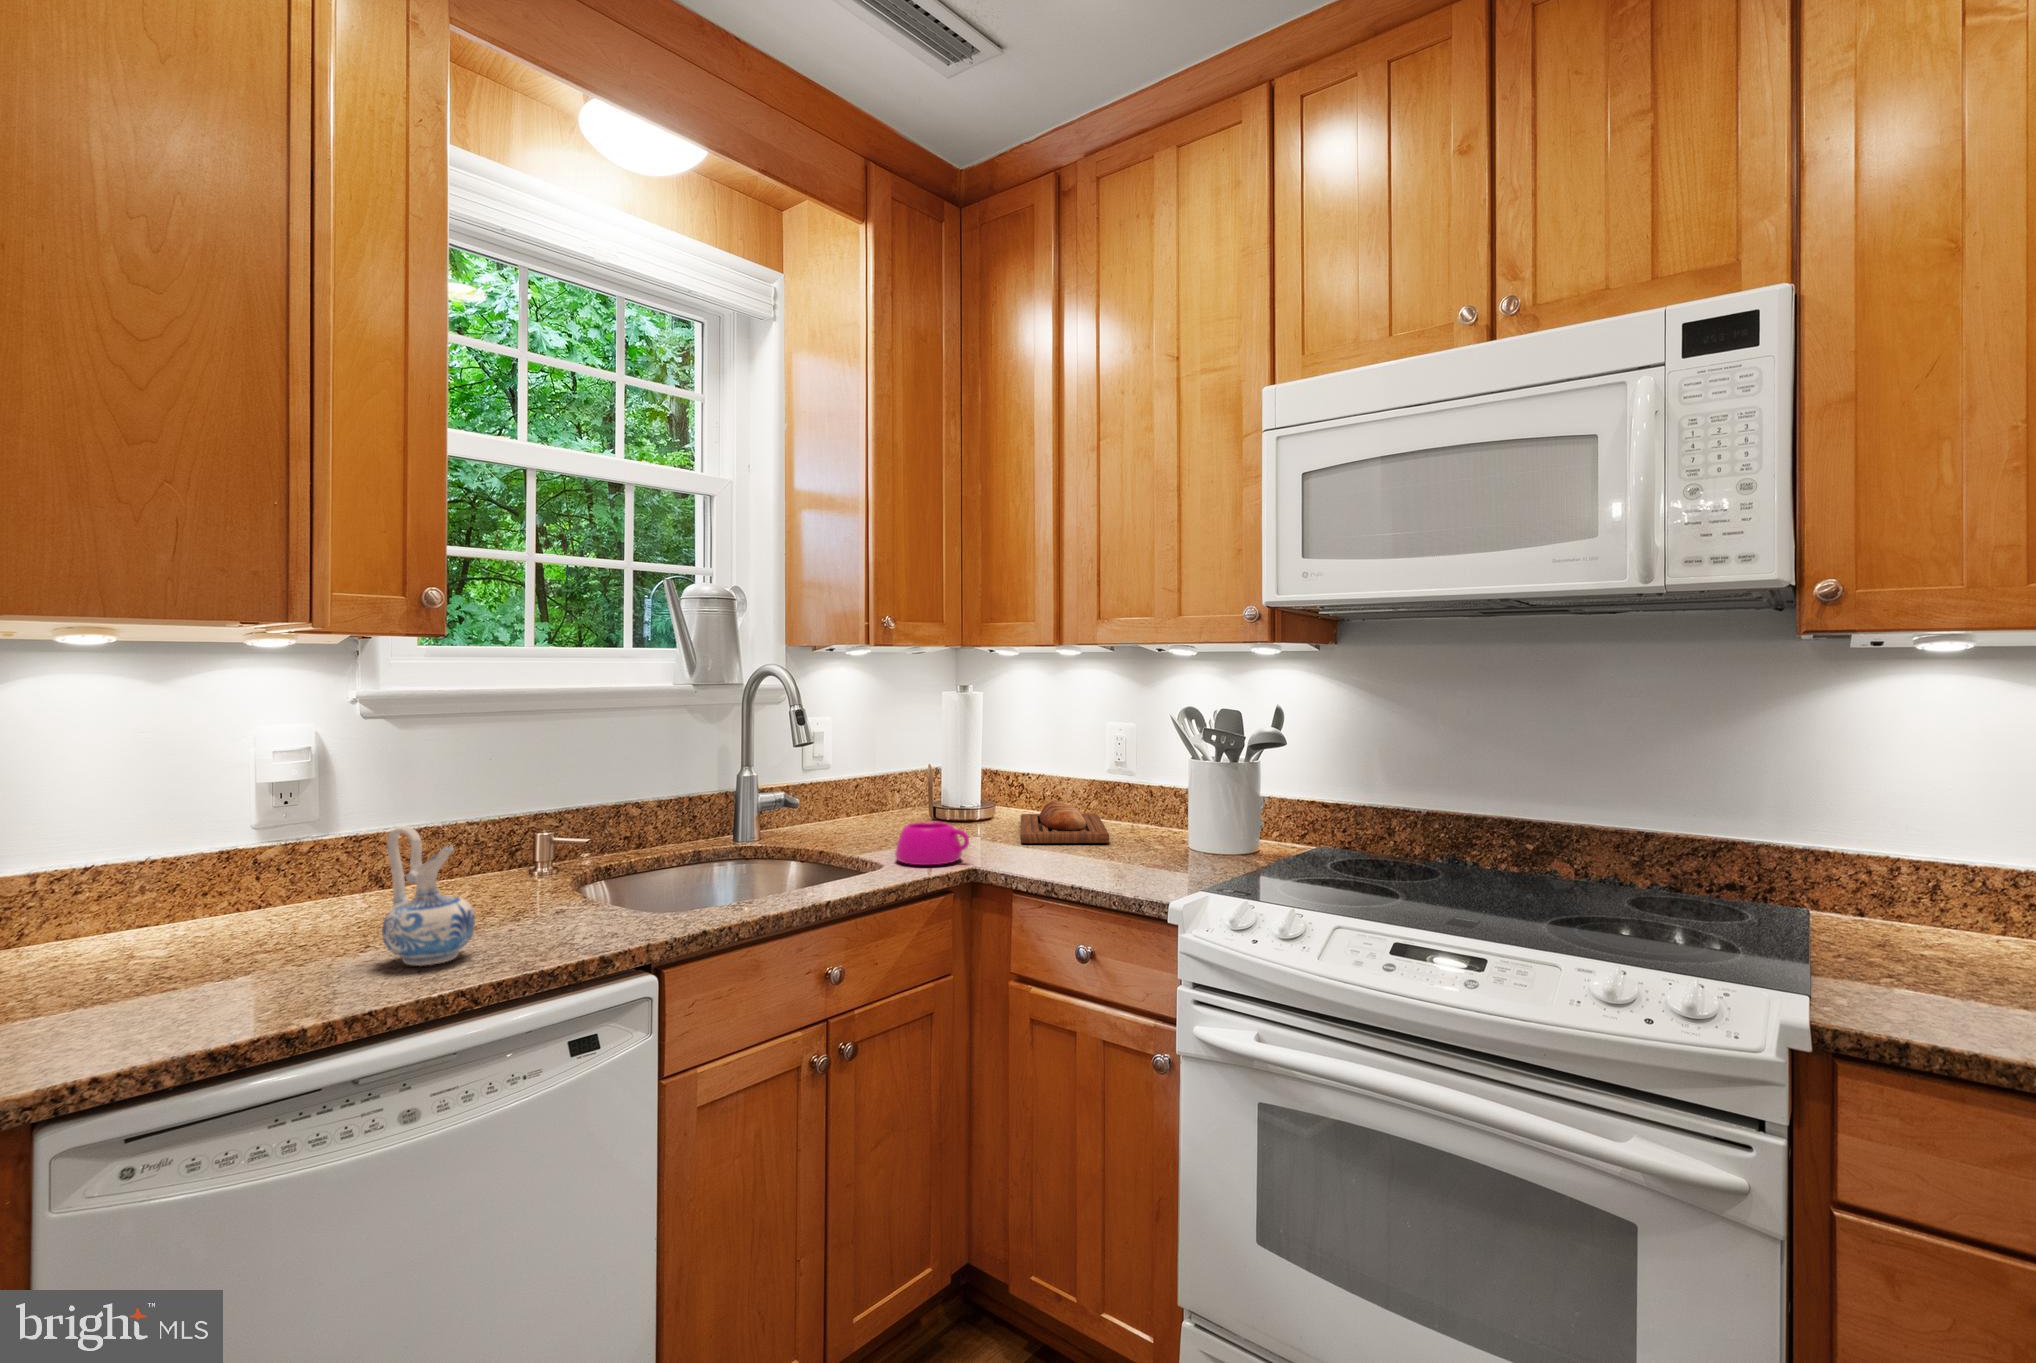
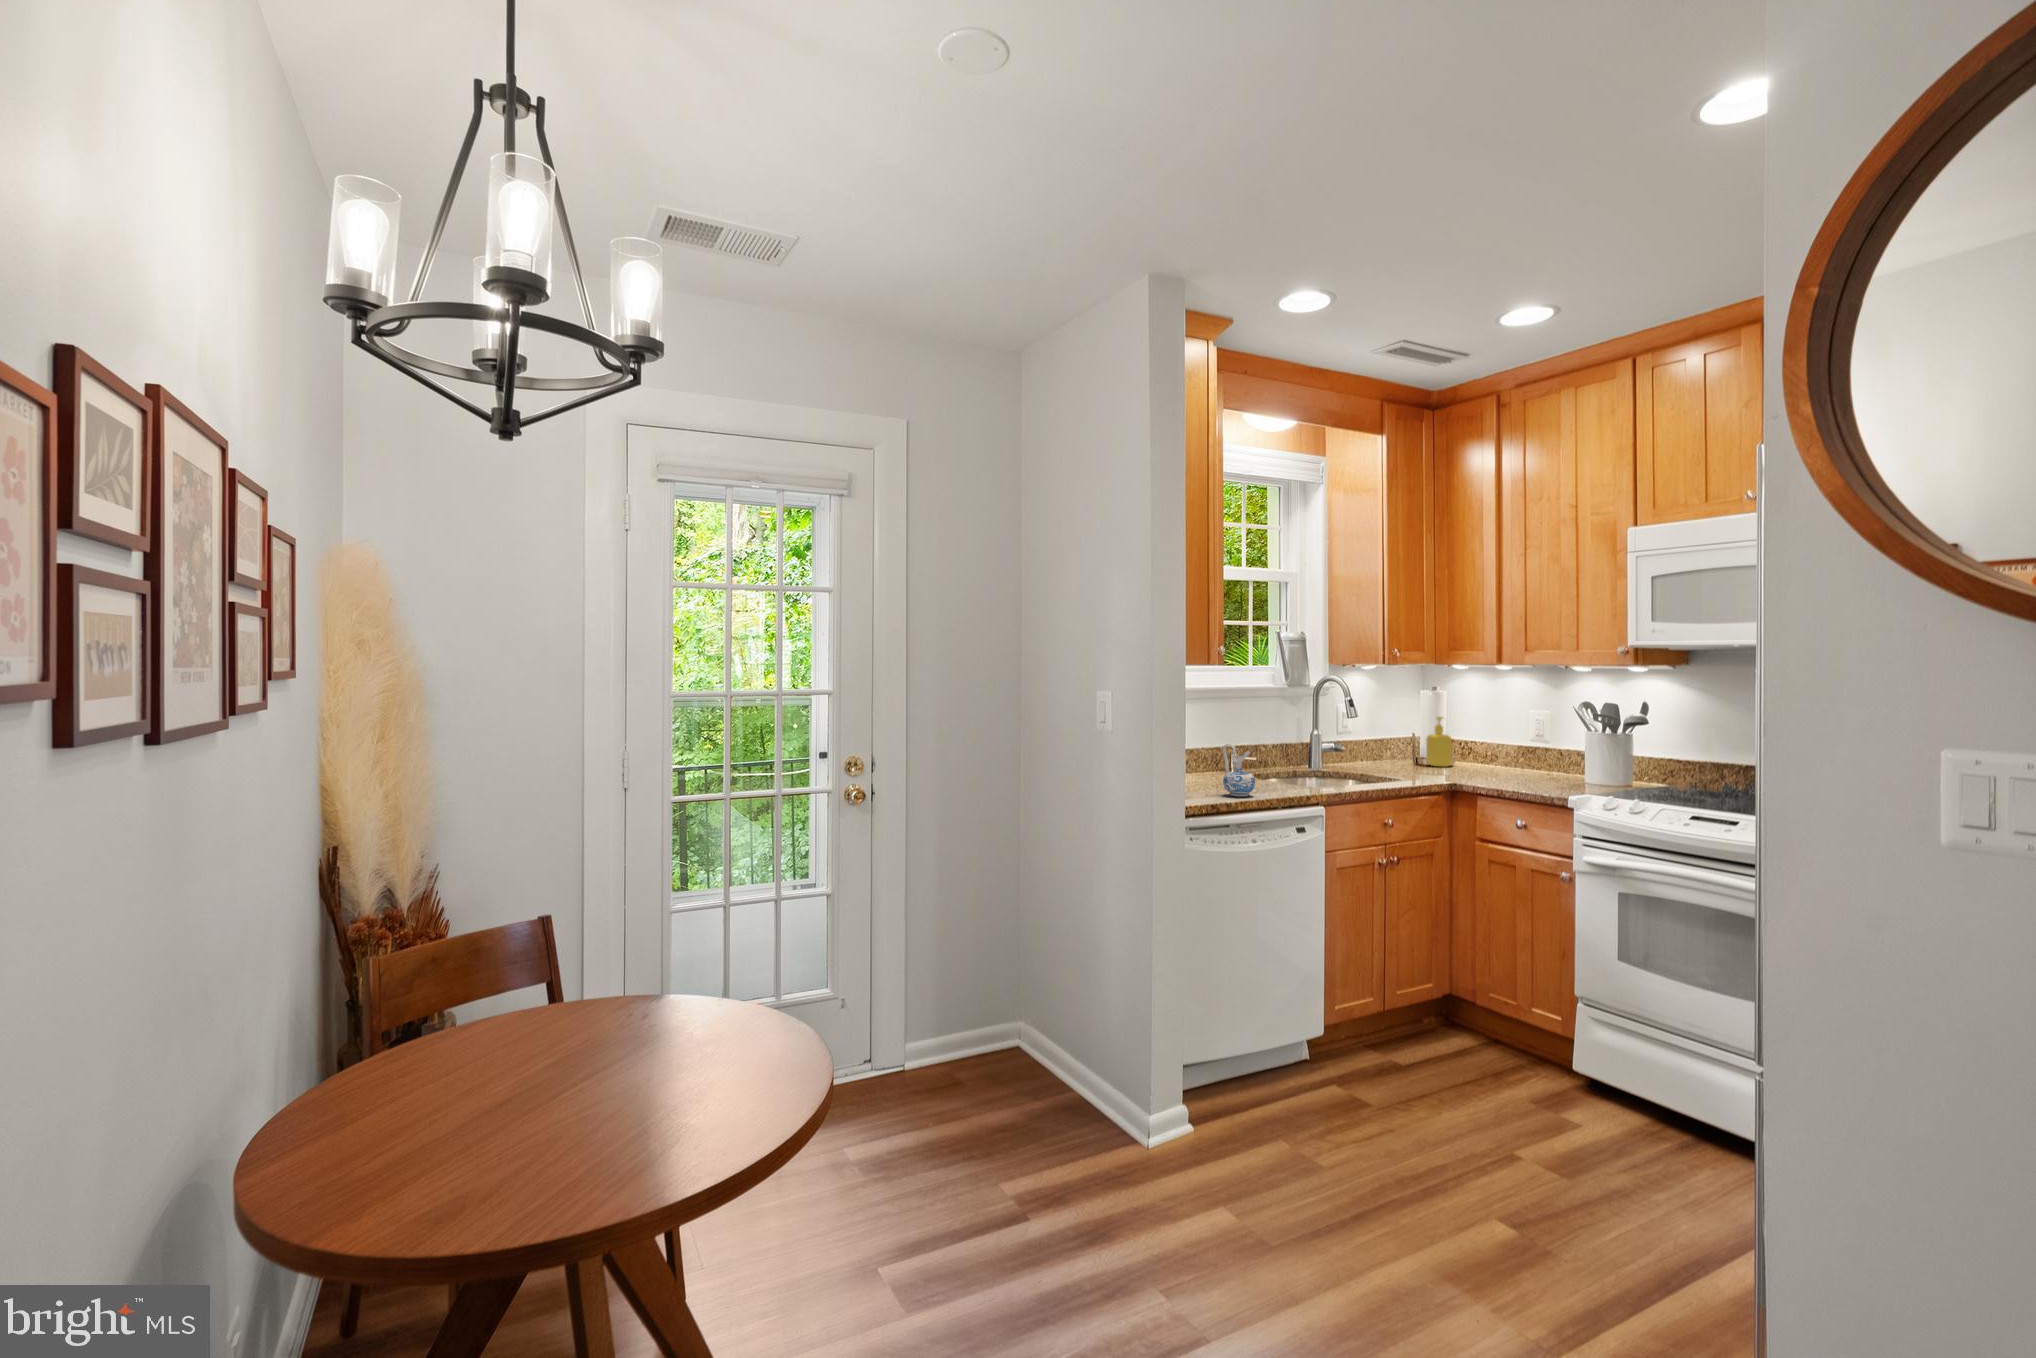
soap dispenser: none [953,735,991,819] -> present [1426,717,1452,767]
bread loaf: present [1021,801,1109,843] -> none [1472,756,1533,778]
bowl: present [895,822,969,865] -> none [1407,761,1450,782]

